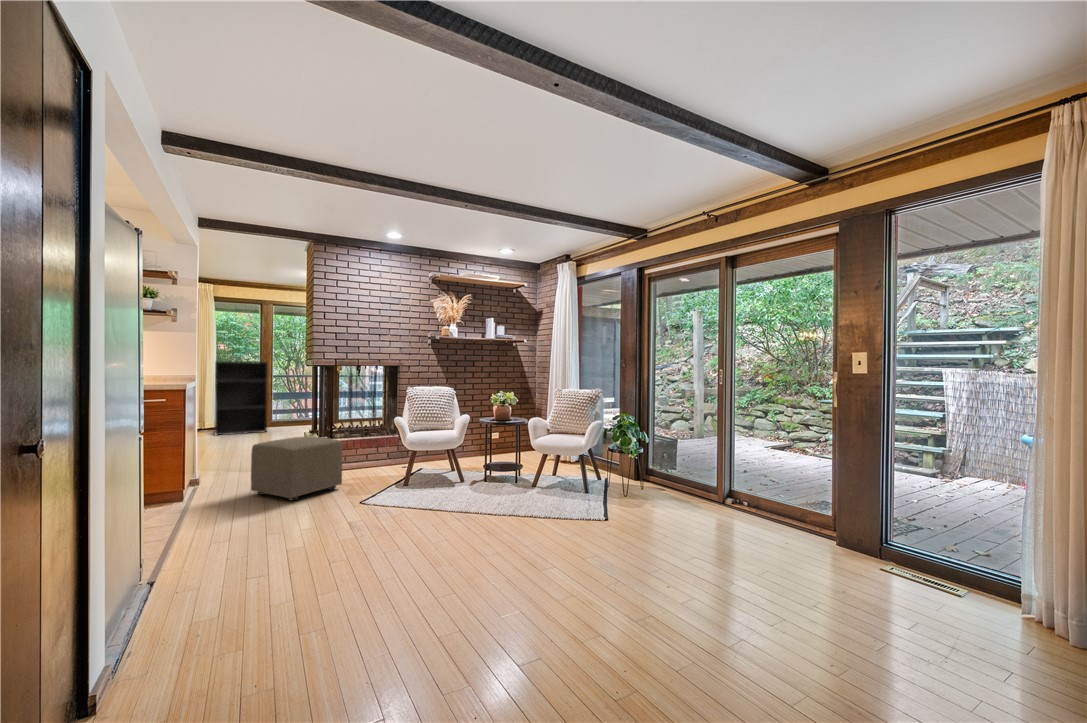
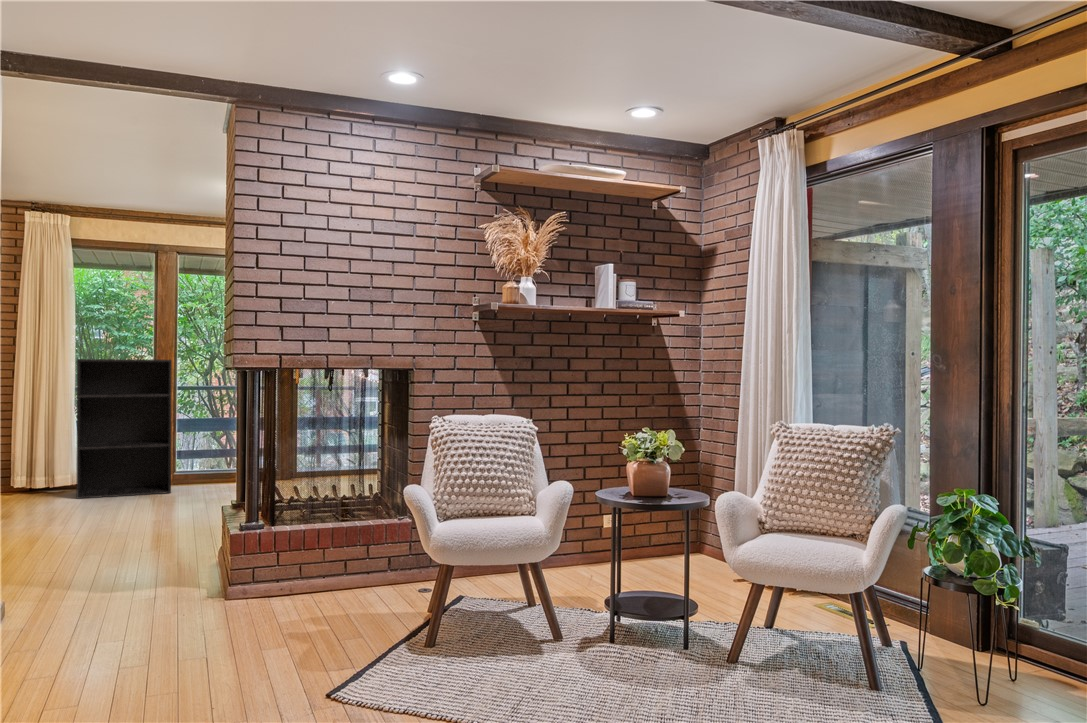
ottoman: present [251,437,342,501] -> none [84,527,285,687]

